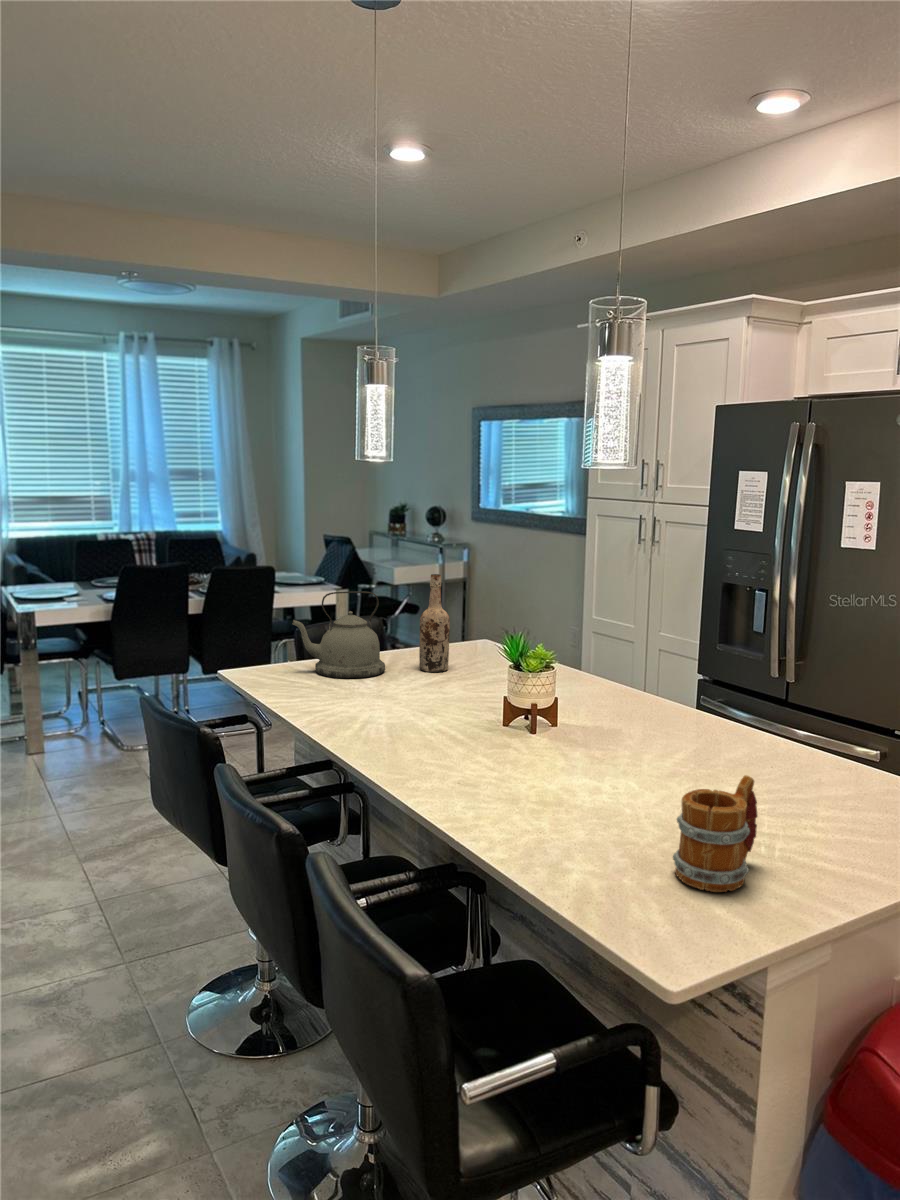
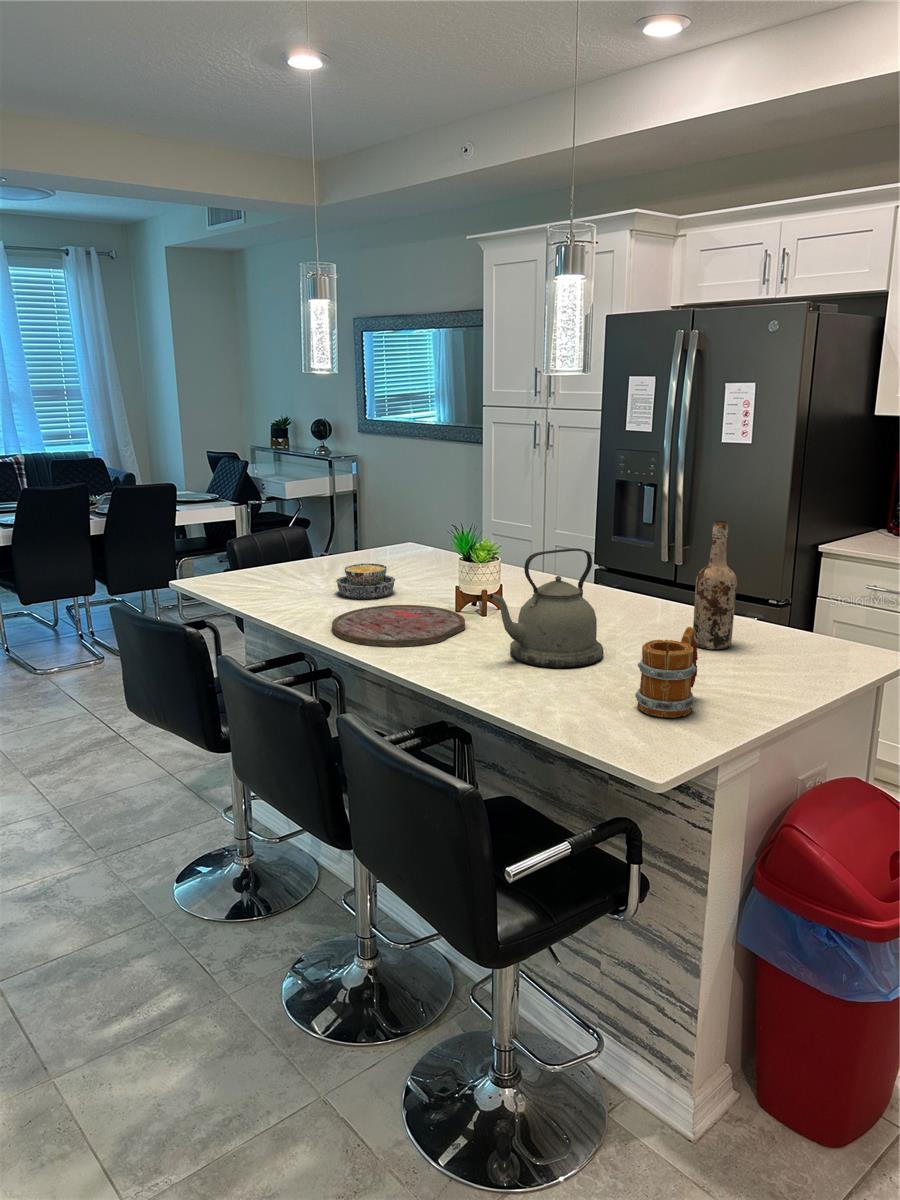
wine bottle: present [419,574,450,672] -> present [693,521,737,649]
kettle: present [292,591,385,678] -> present [490,548,603,668]
bowl: none [383,663,448,703] -> present [336,564,395,599]
cutting board: none [357,712,507,765] -> present [332,605,465,647]

